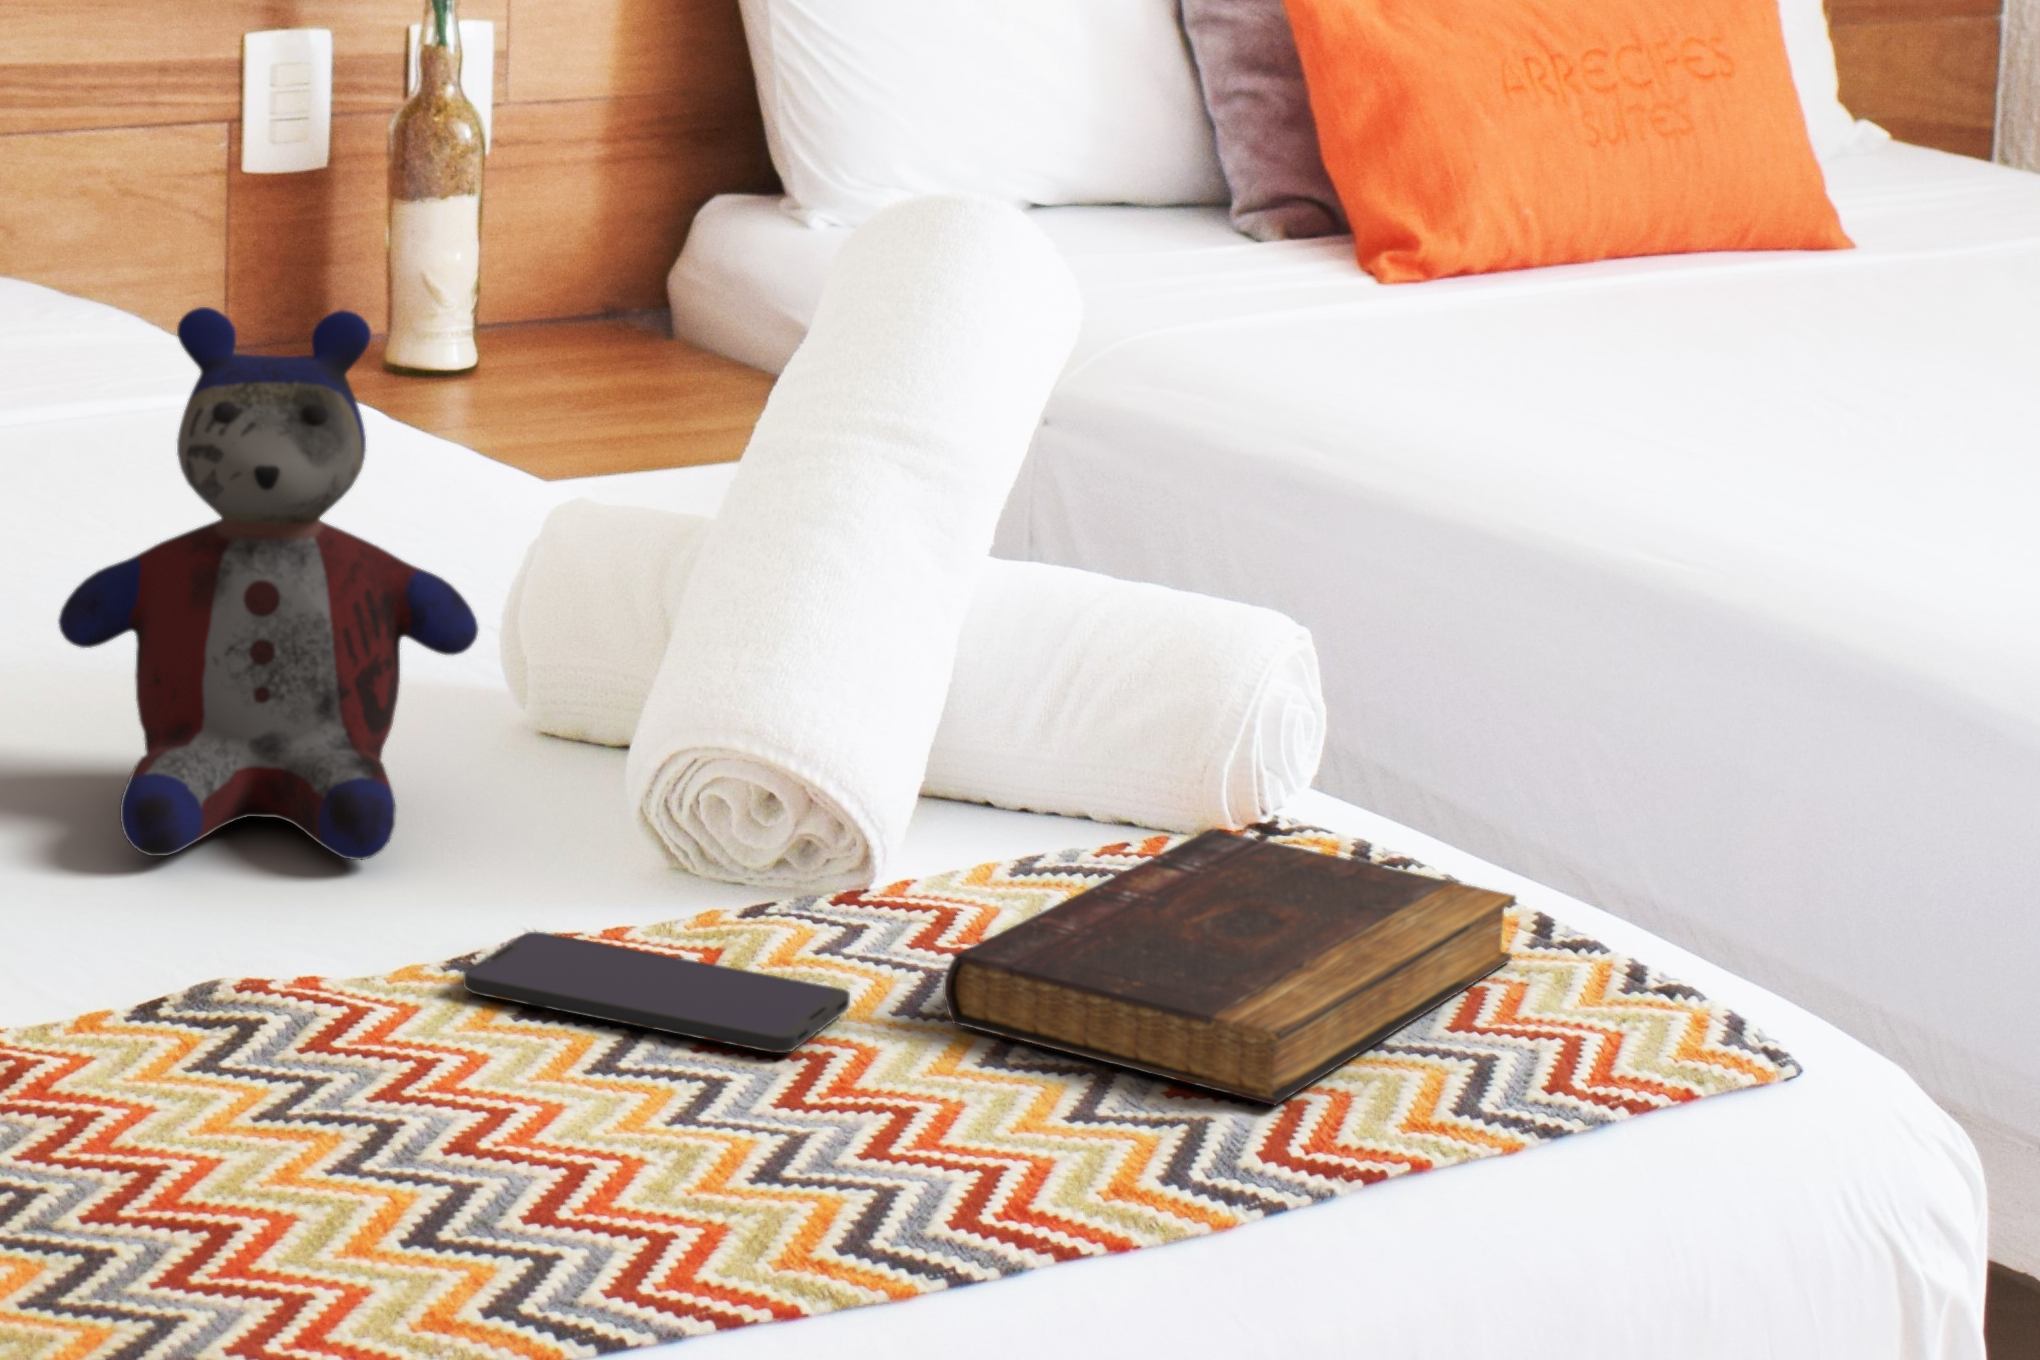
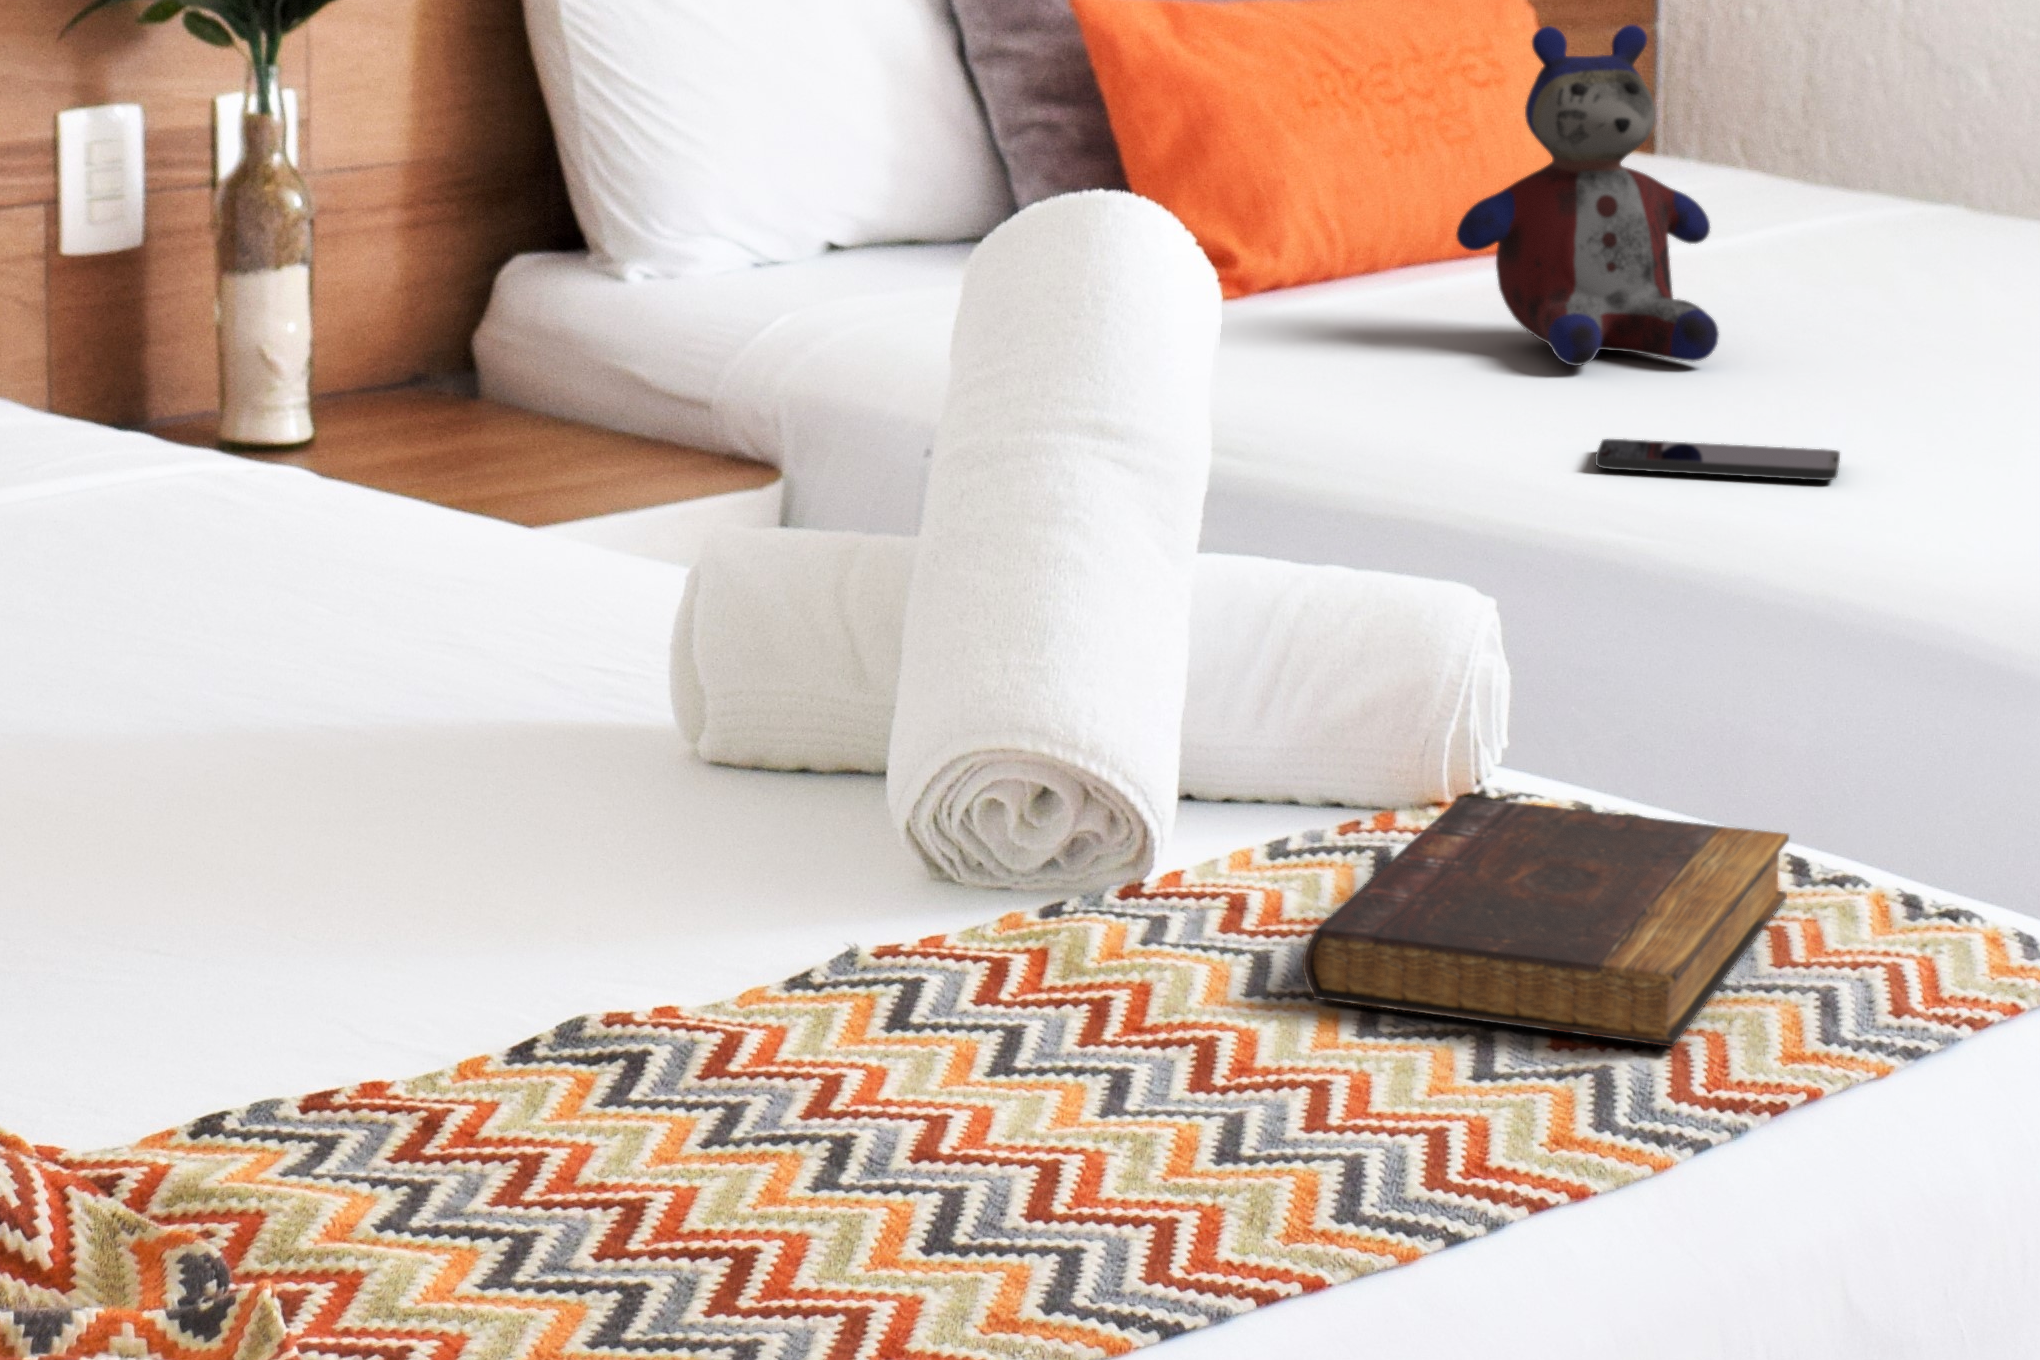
stuffed bear: present [59,307,478,860] -> present [1456,24,1719,366]
smartphone: present [463,932,850,1053] -> present [1595,439,1840,480]

